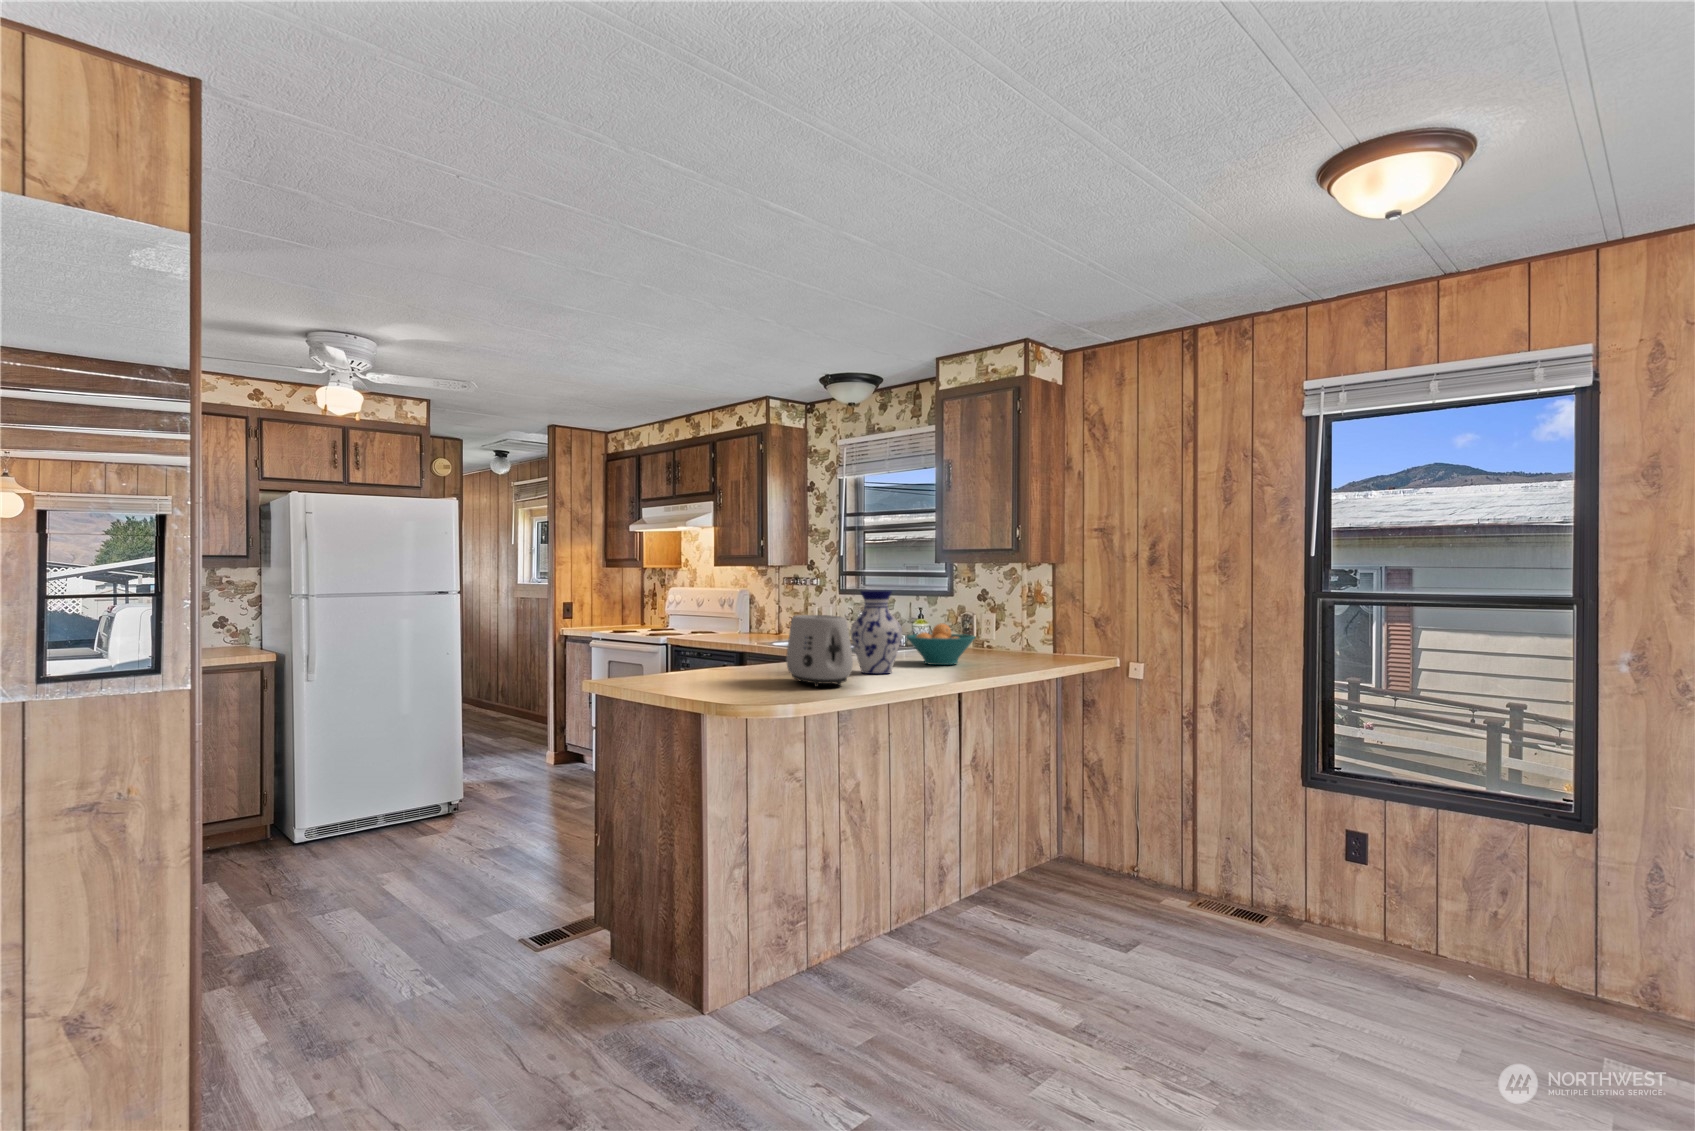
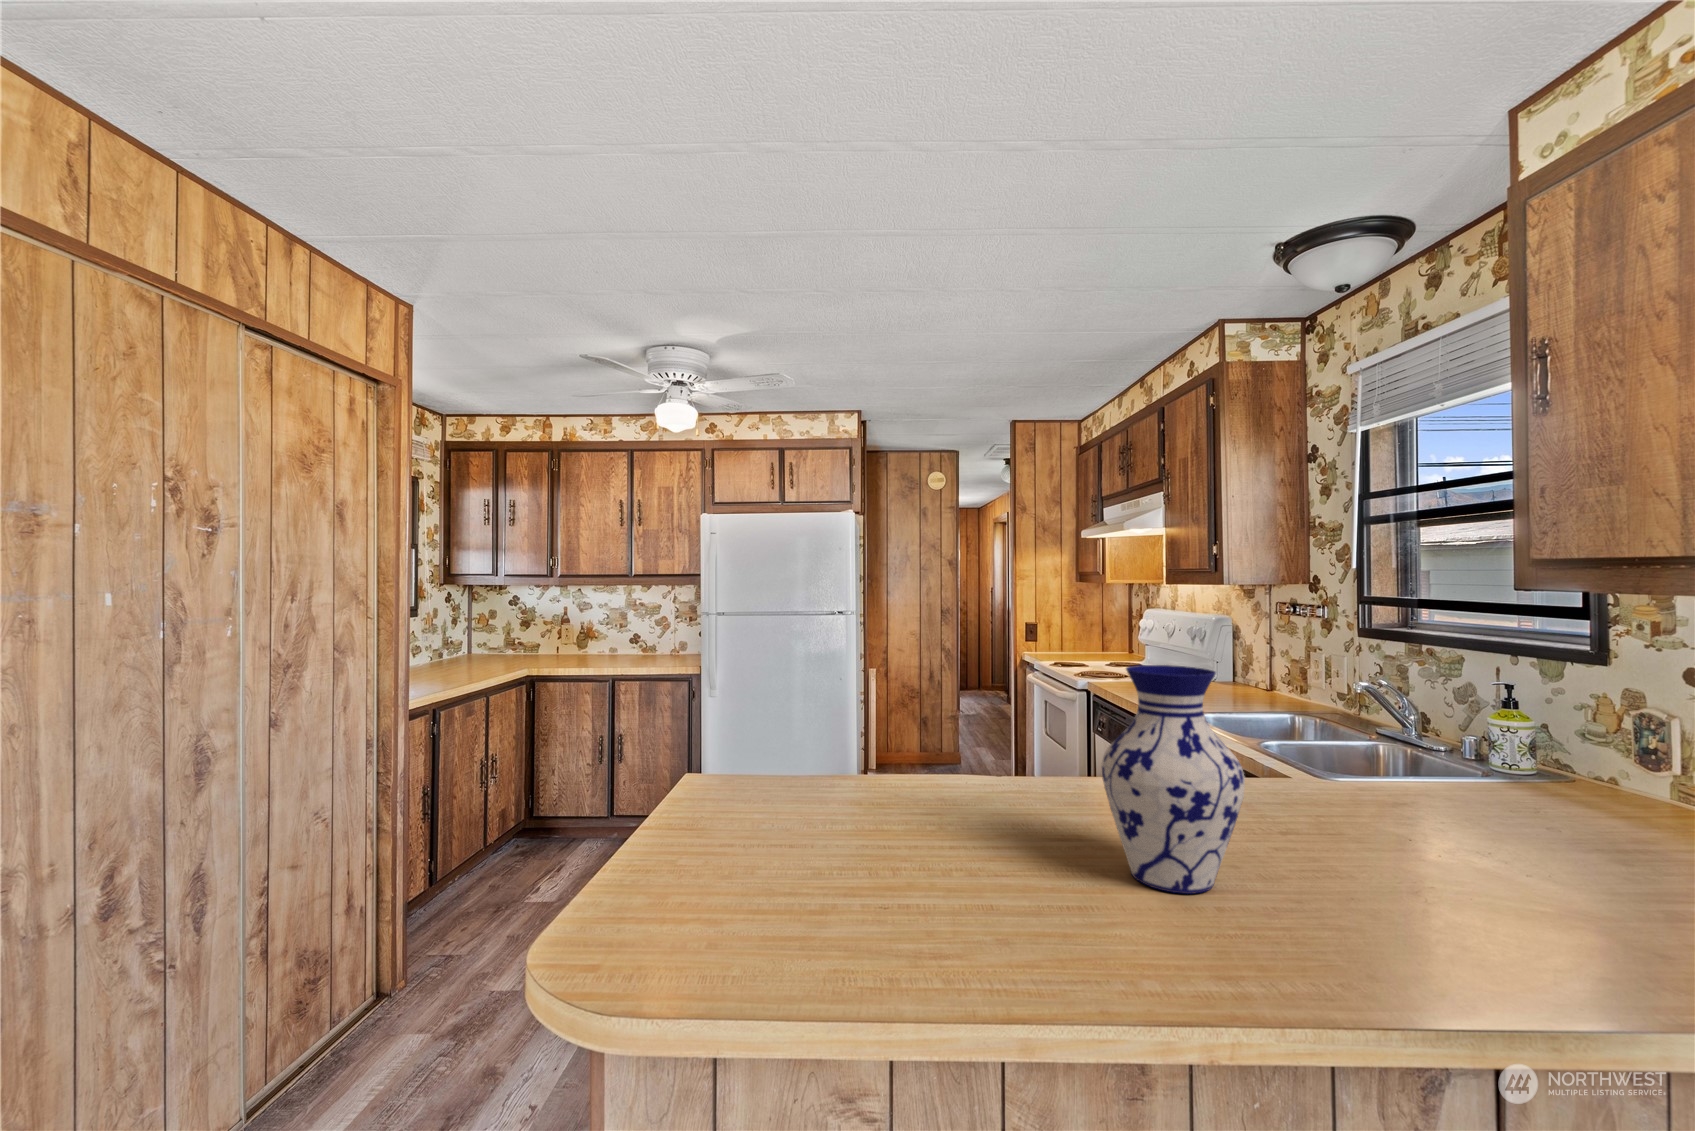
toaster: present [786,615,853,687] -> none [822,717,998,934]
fruit bowl: present [907,624,975,665] -> none [1335,763,1584,892]

